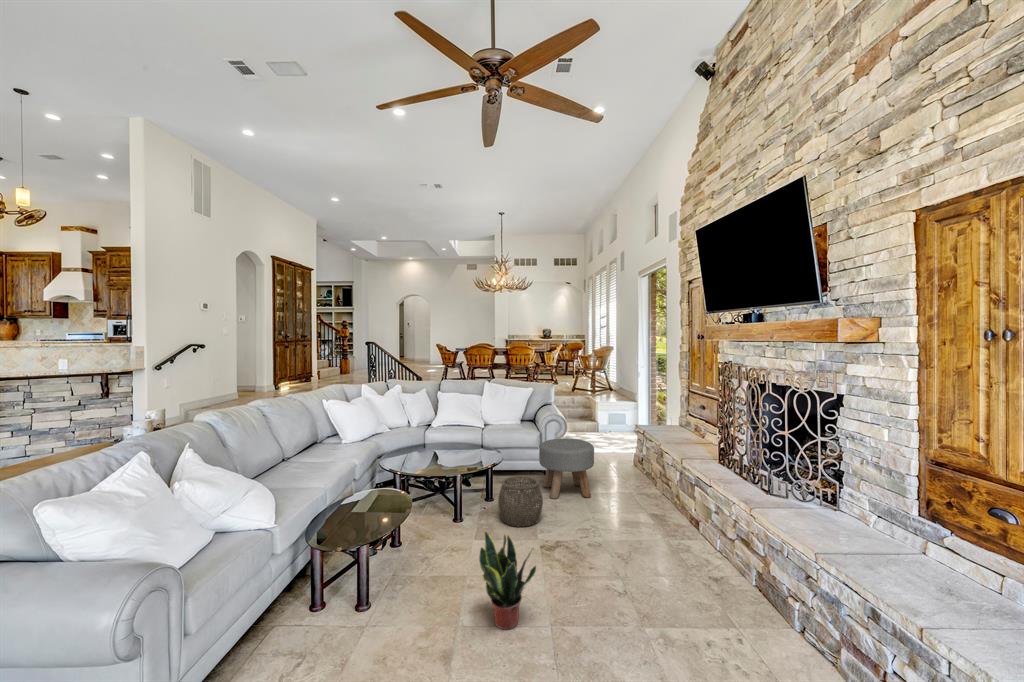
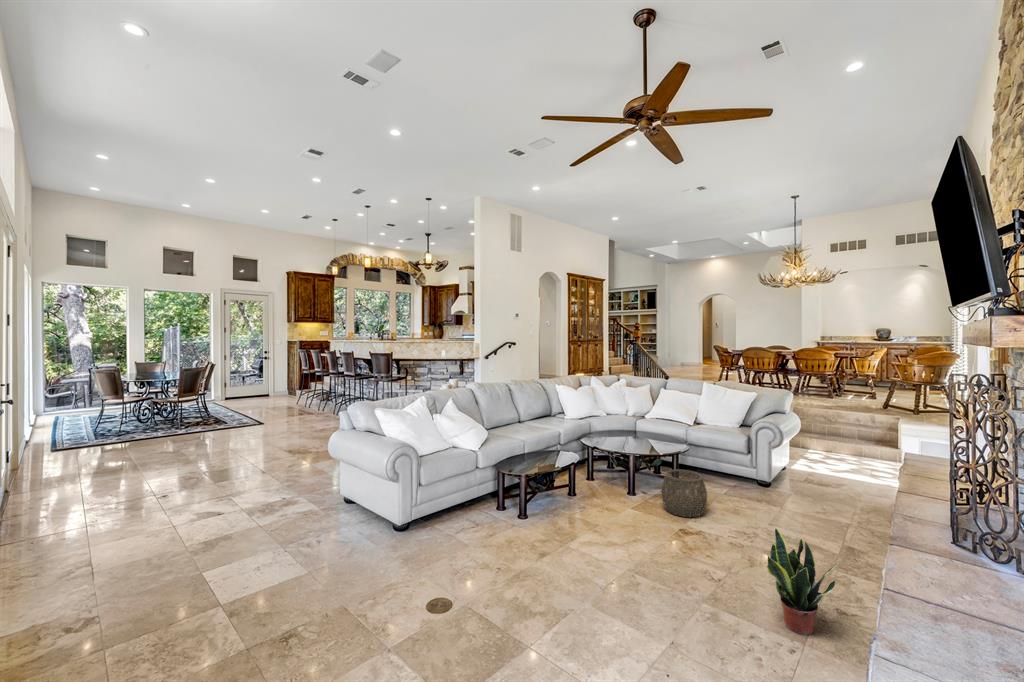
ottoman: present [539,438,594,499] -> none [732,446,800,515]
potted plant: present [479,532,536,629] -> present [767,529,838,635]

